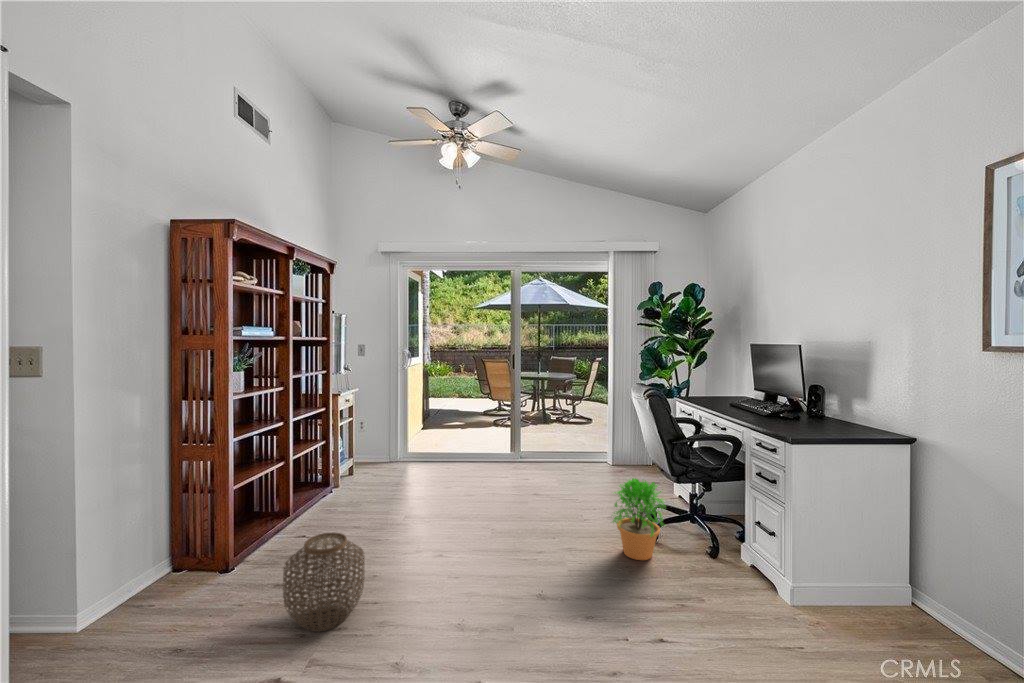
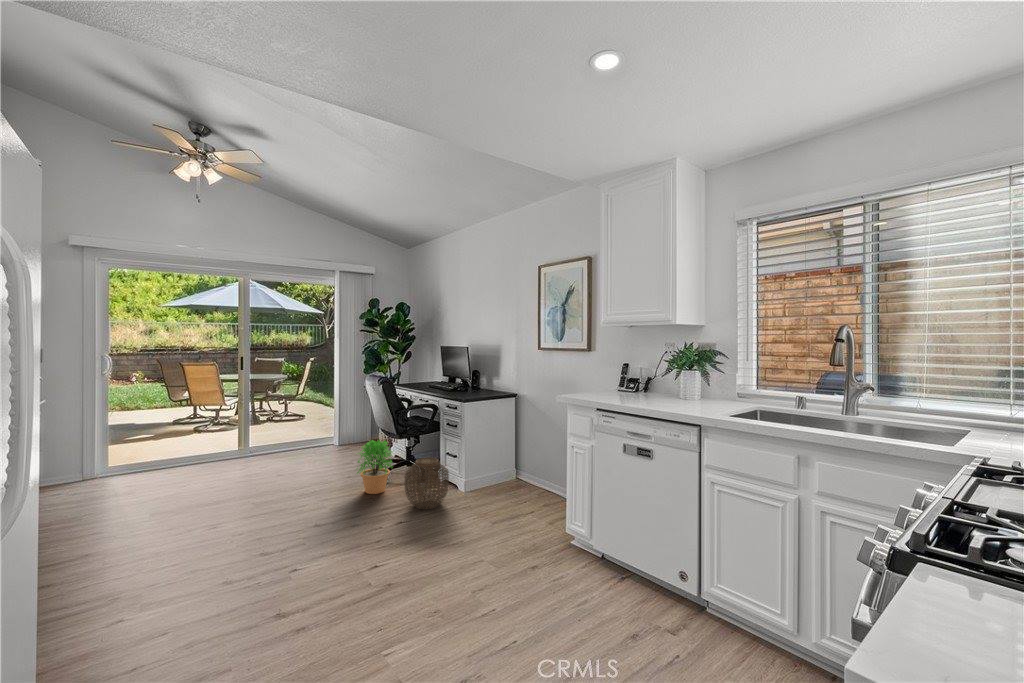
woven basket: present [283,532,365,631] -> present [405,458,449,509]

